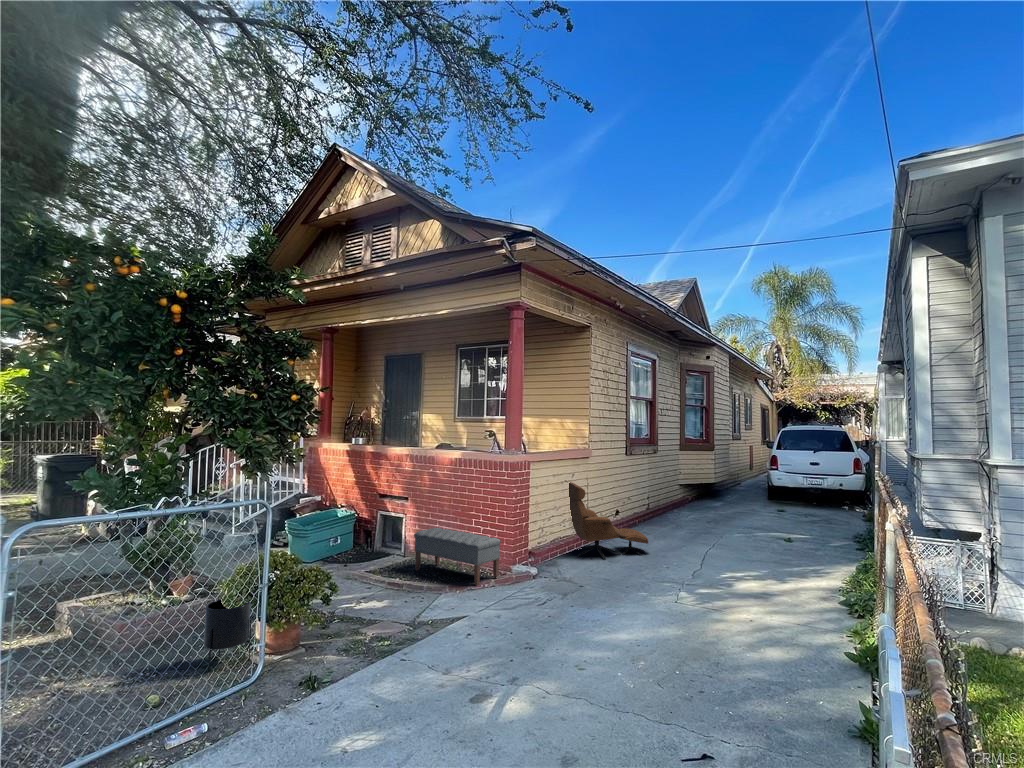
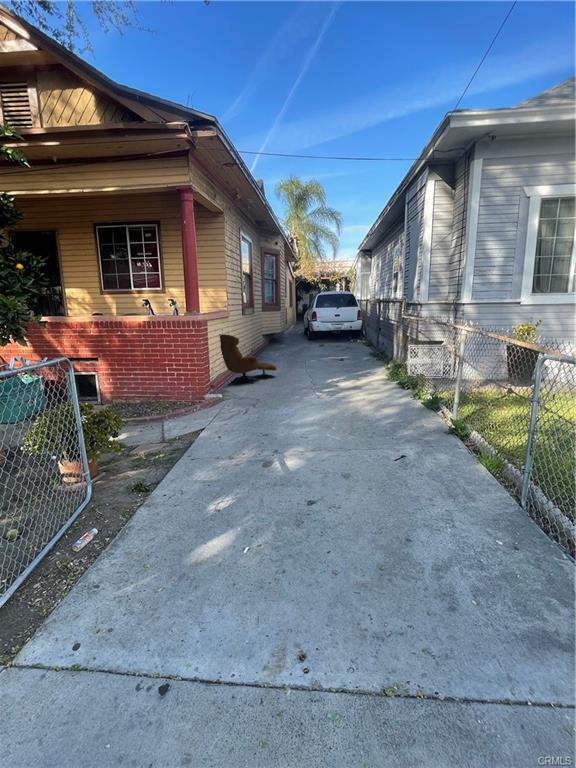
bench: present [414,528,501,586] -> none [120,377,196,412]
planter: present [204,599,251,672] -> none [16,445,65,505]

